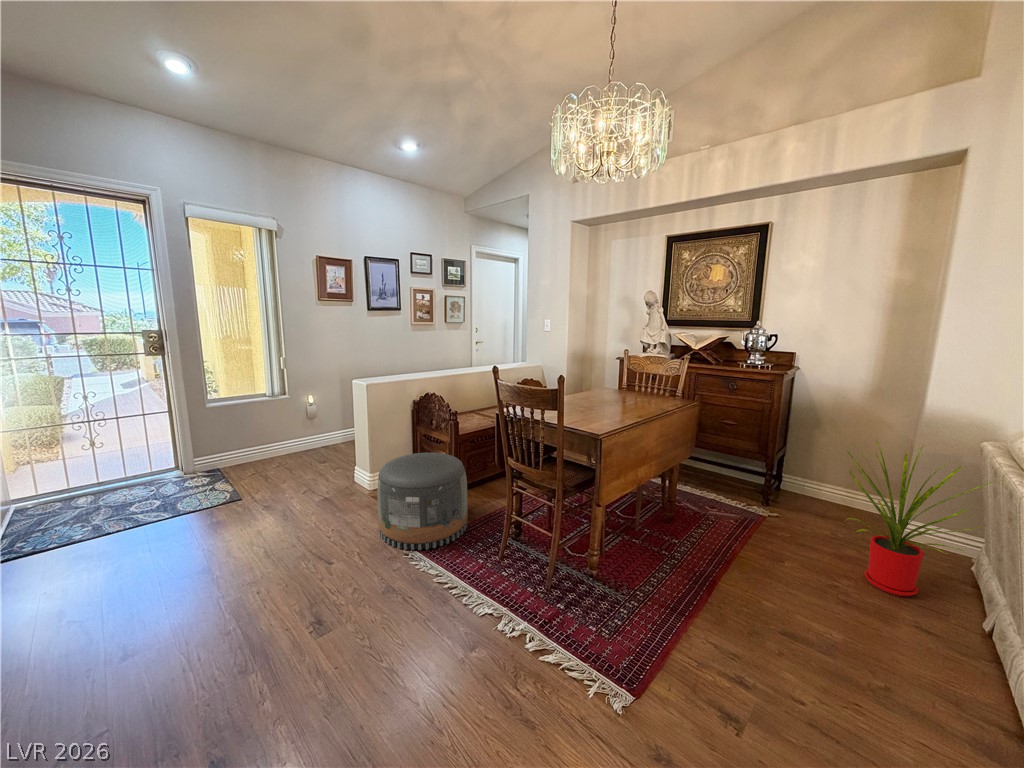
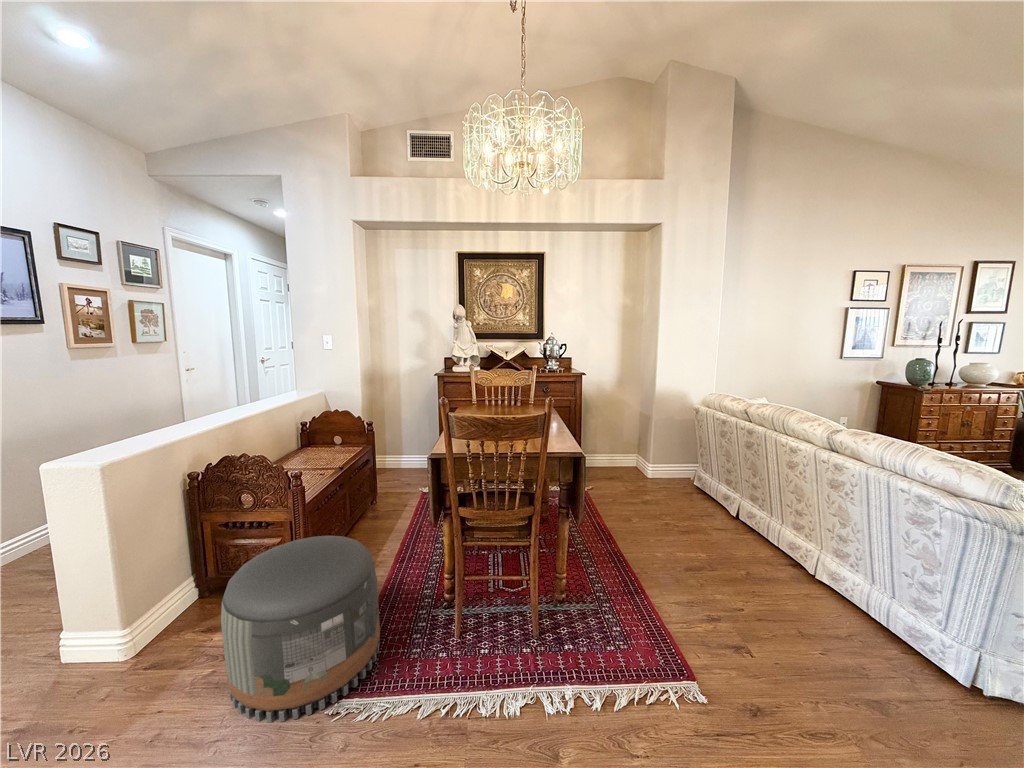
house plant: present [846,438,993,596] -> none [645,412,724,515]

